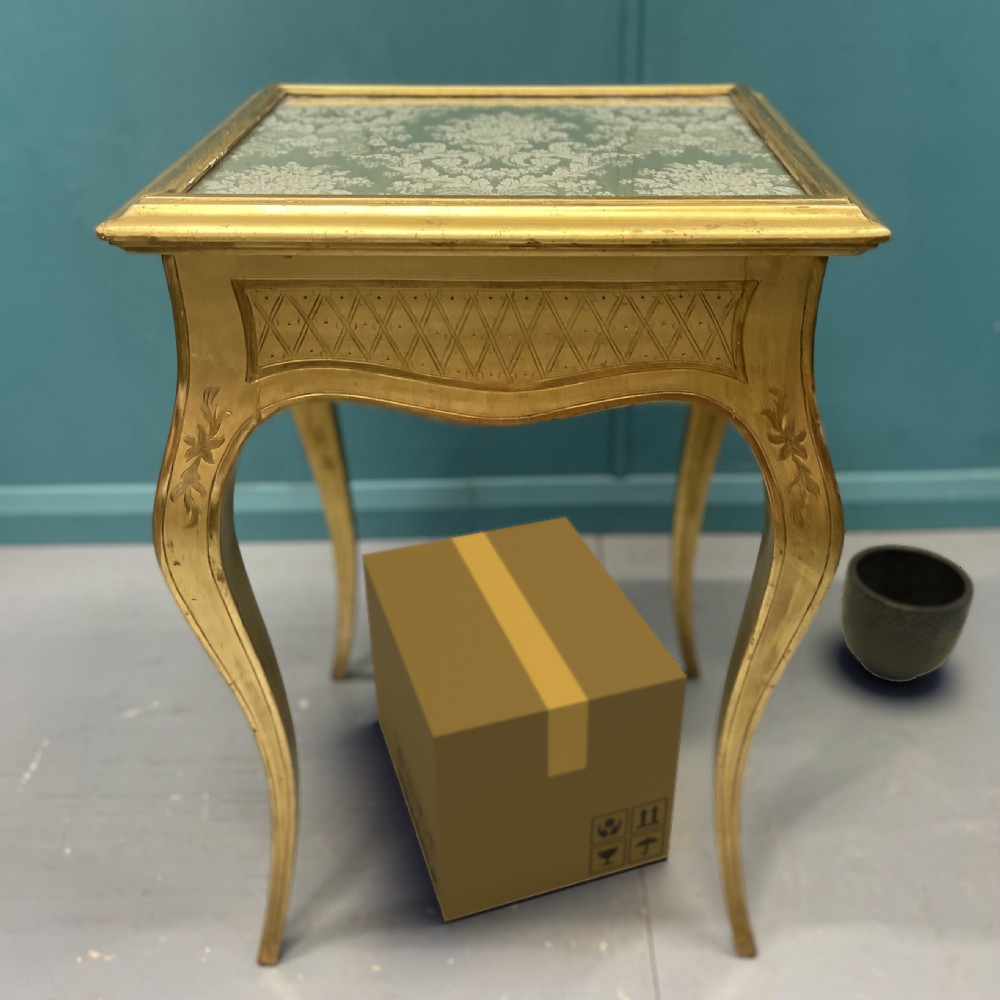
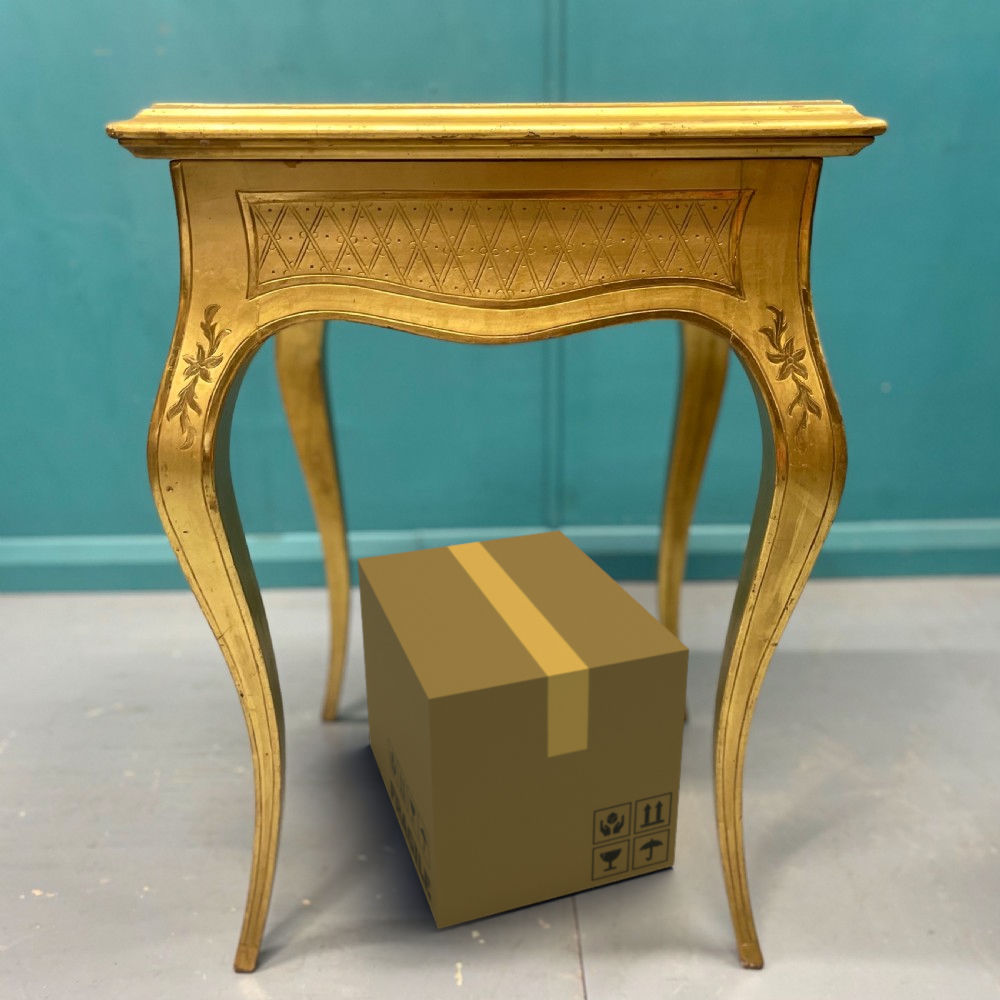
planter: present [841,544,974,682] -> none [833,572,964,708]

